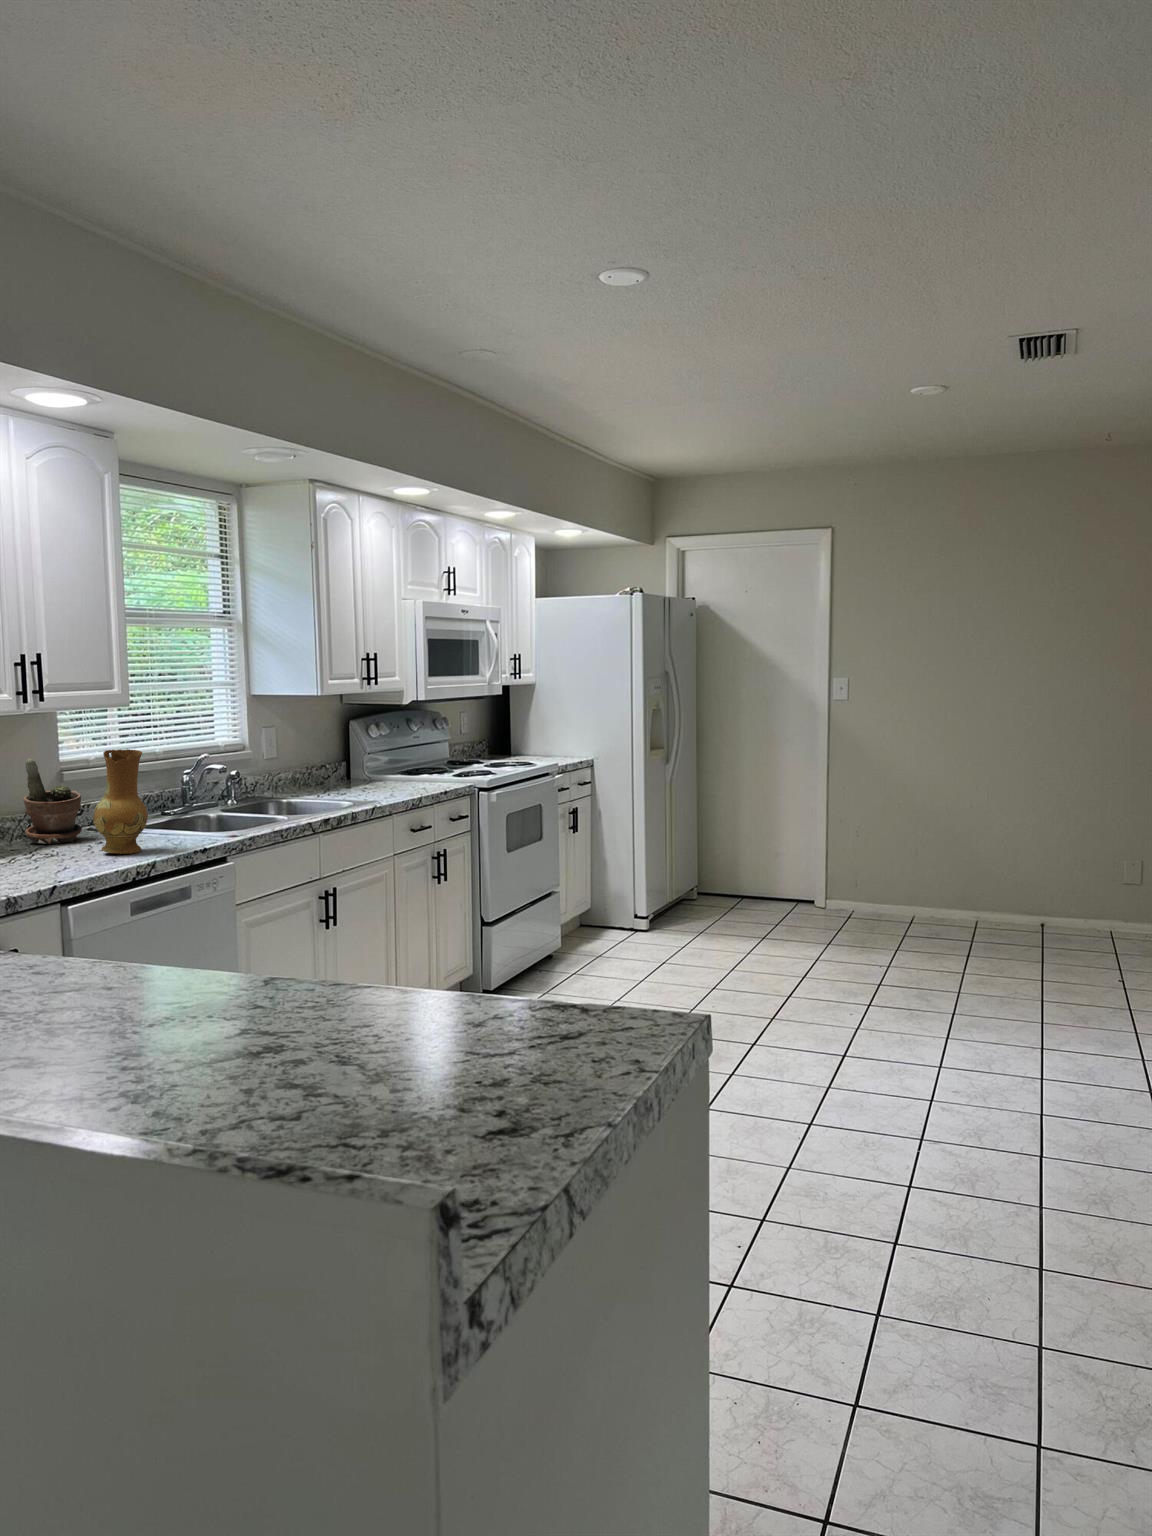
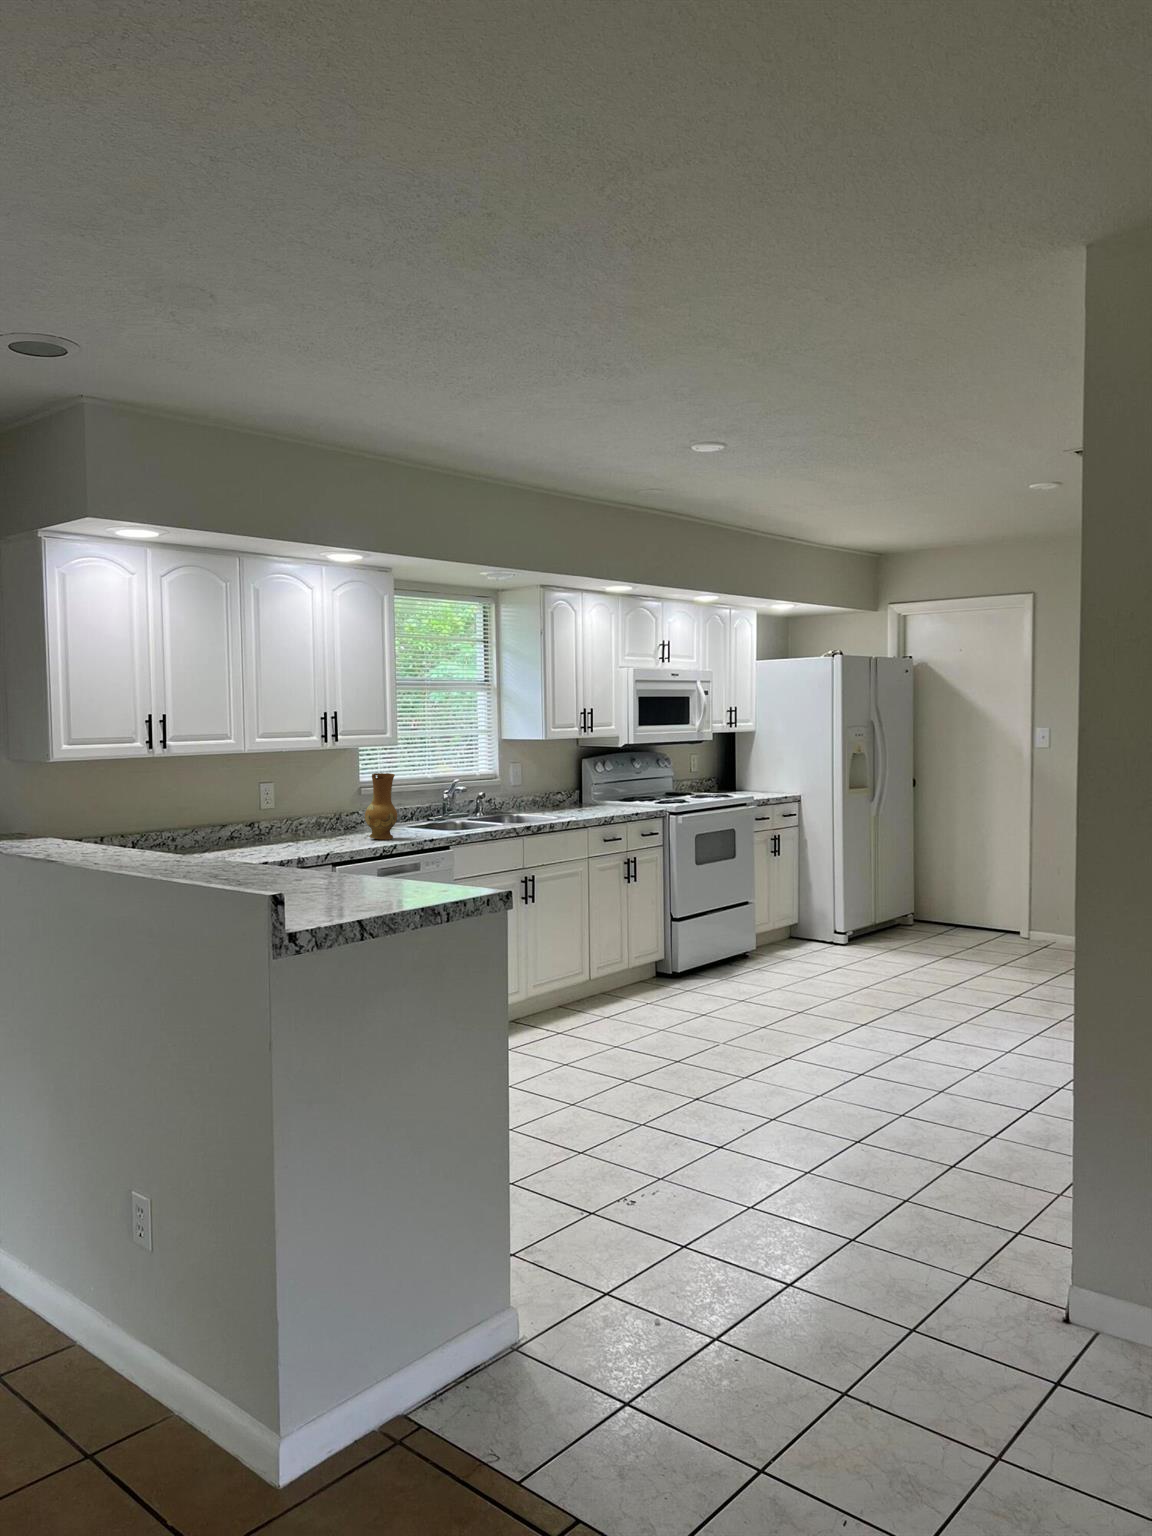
potted plant: present [23,759,82,844] -> none [334,778,368,834]

